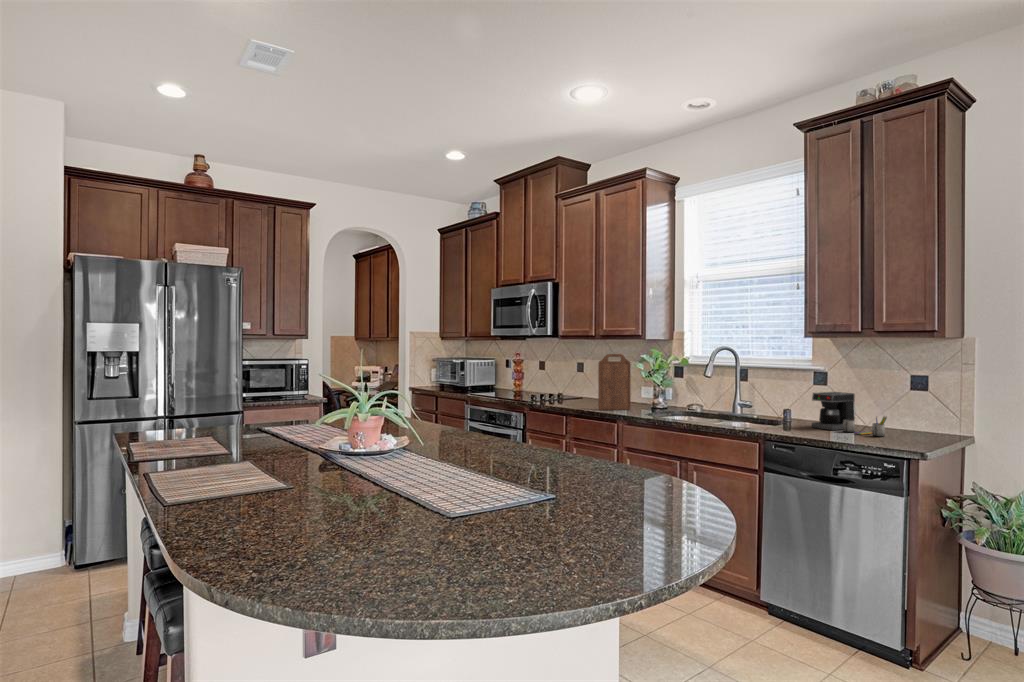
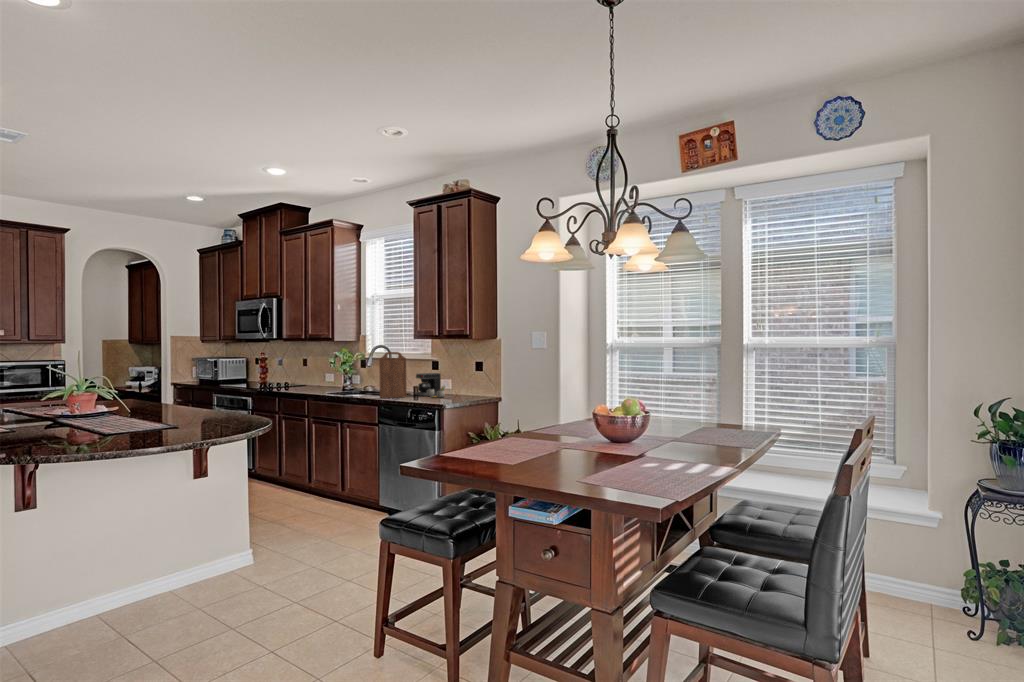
cutting board: present [598,354,631,410] -> present [379,352,407,398]

